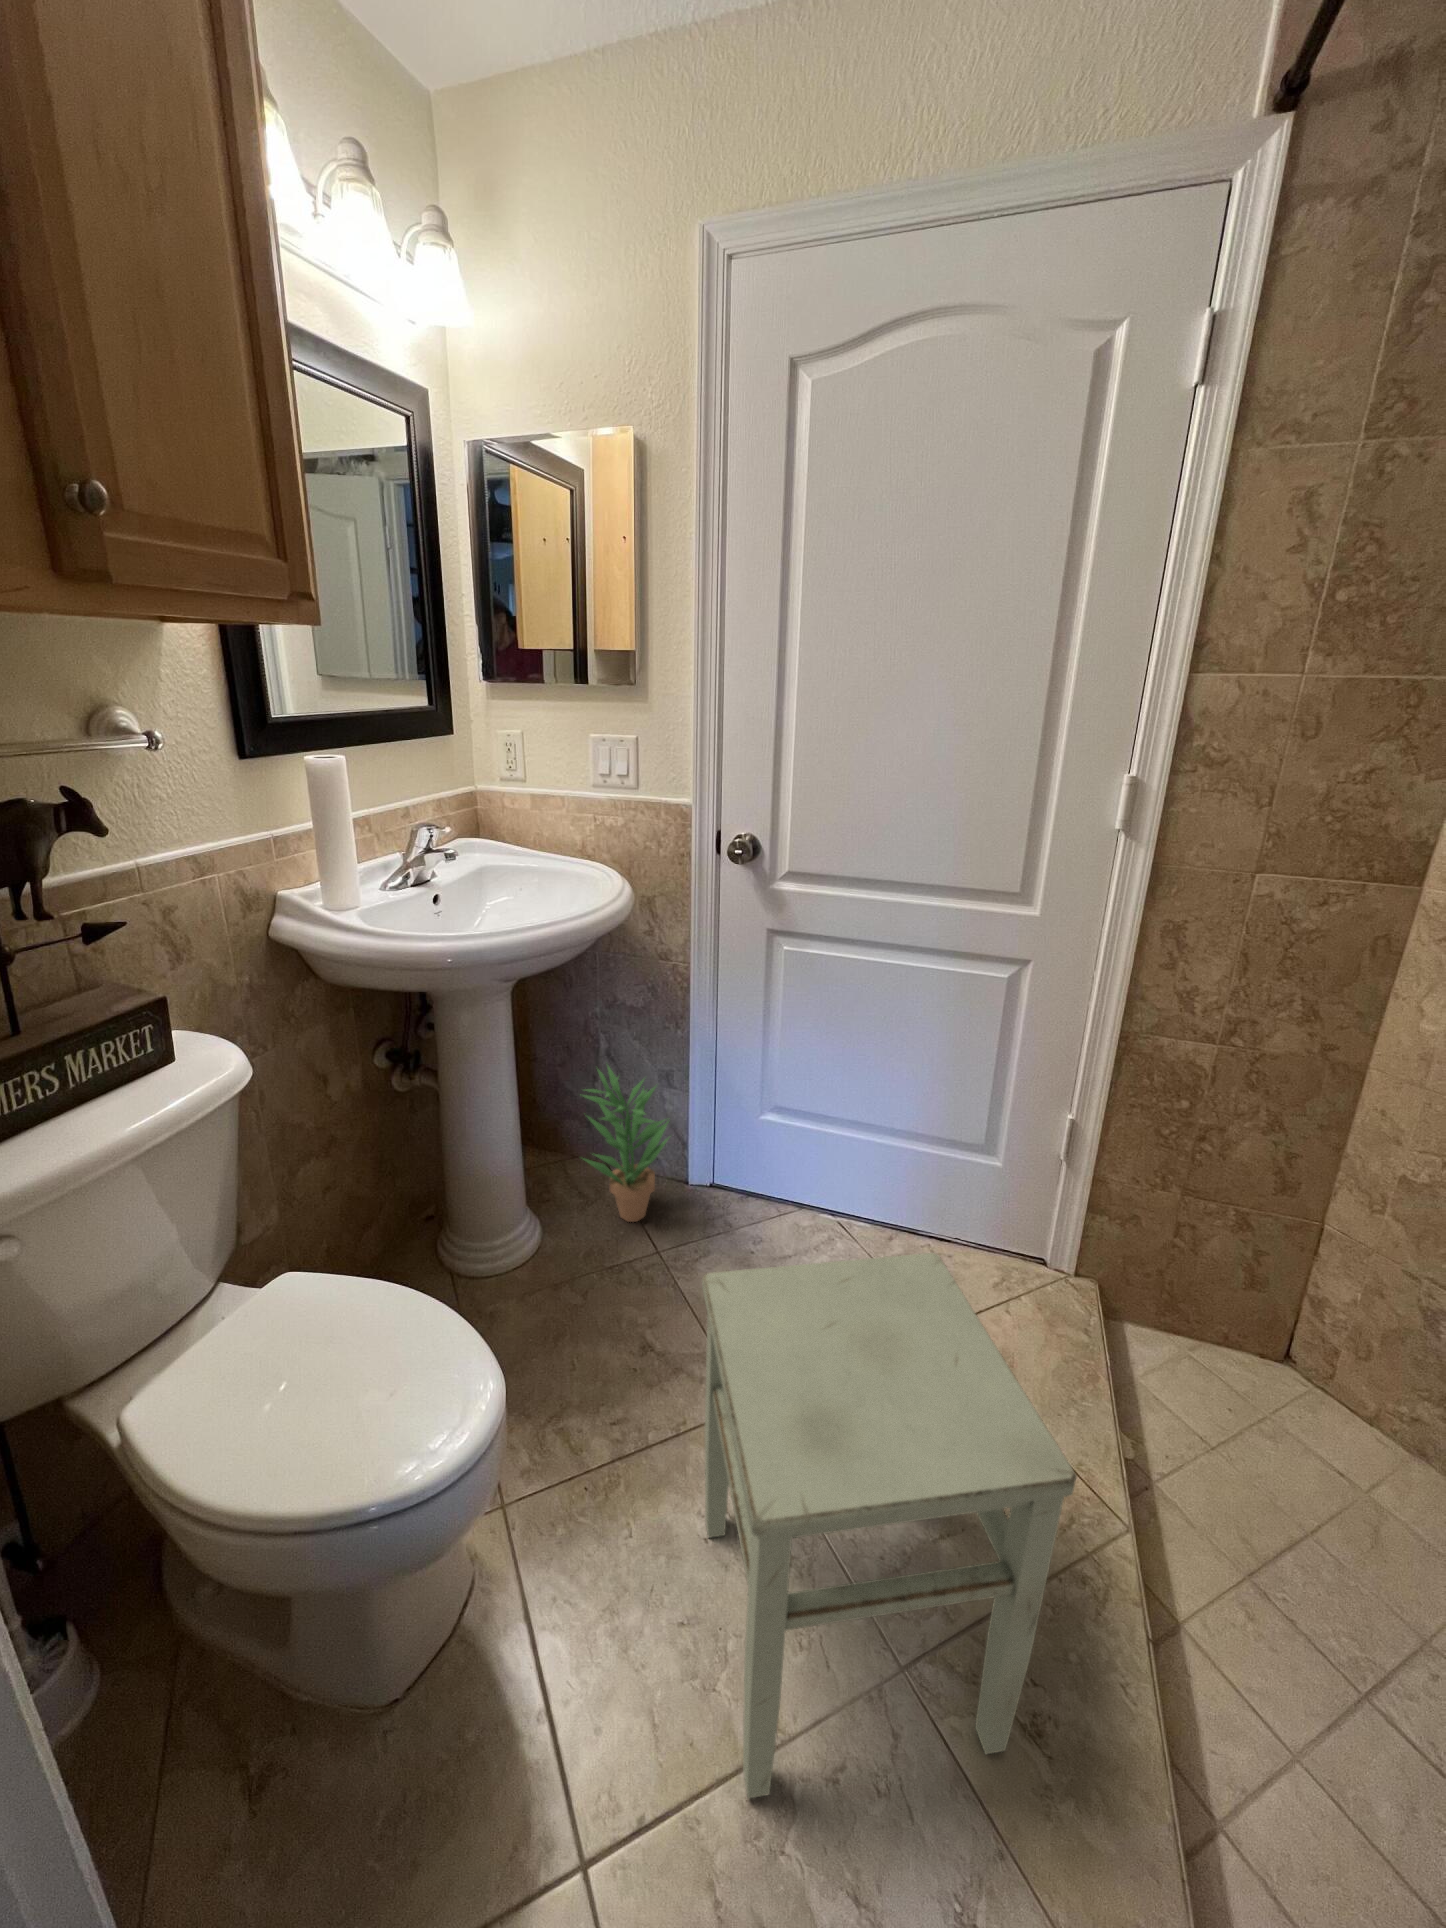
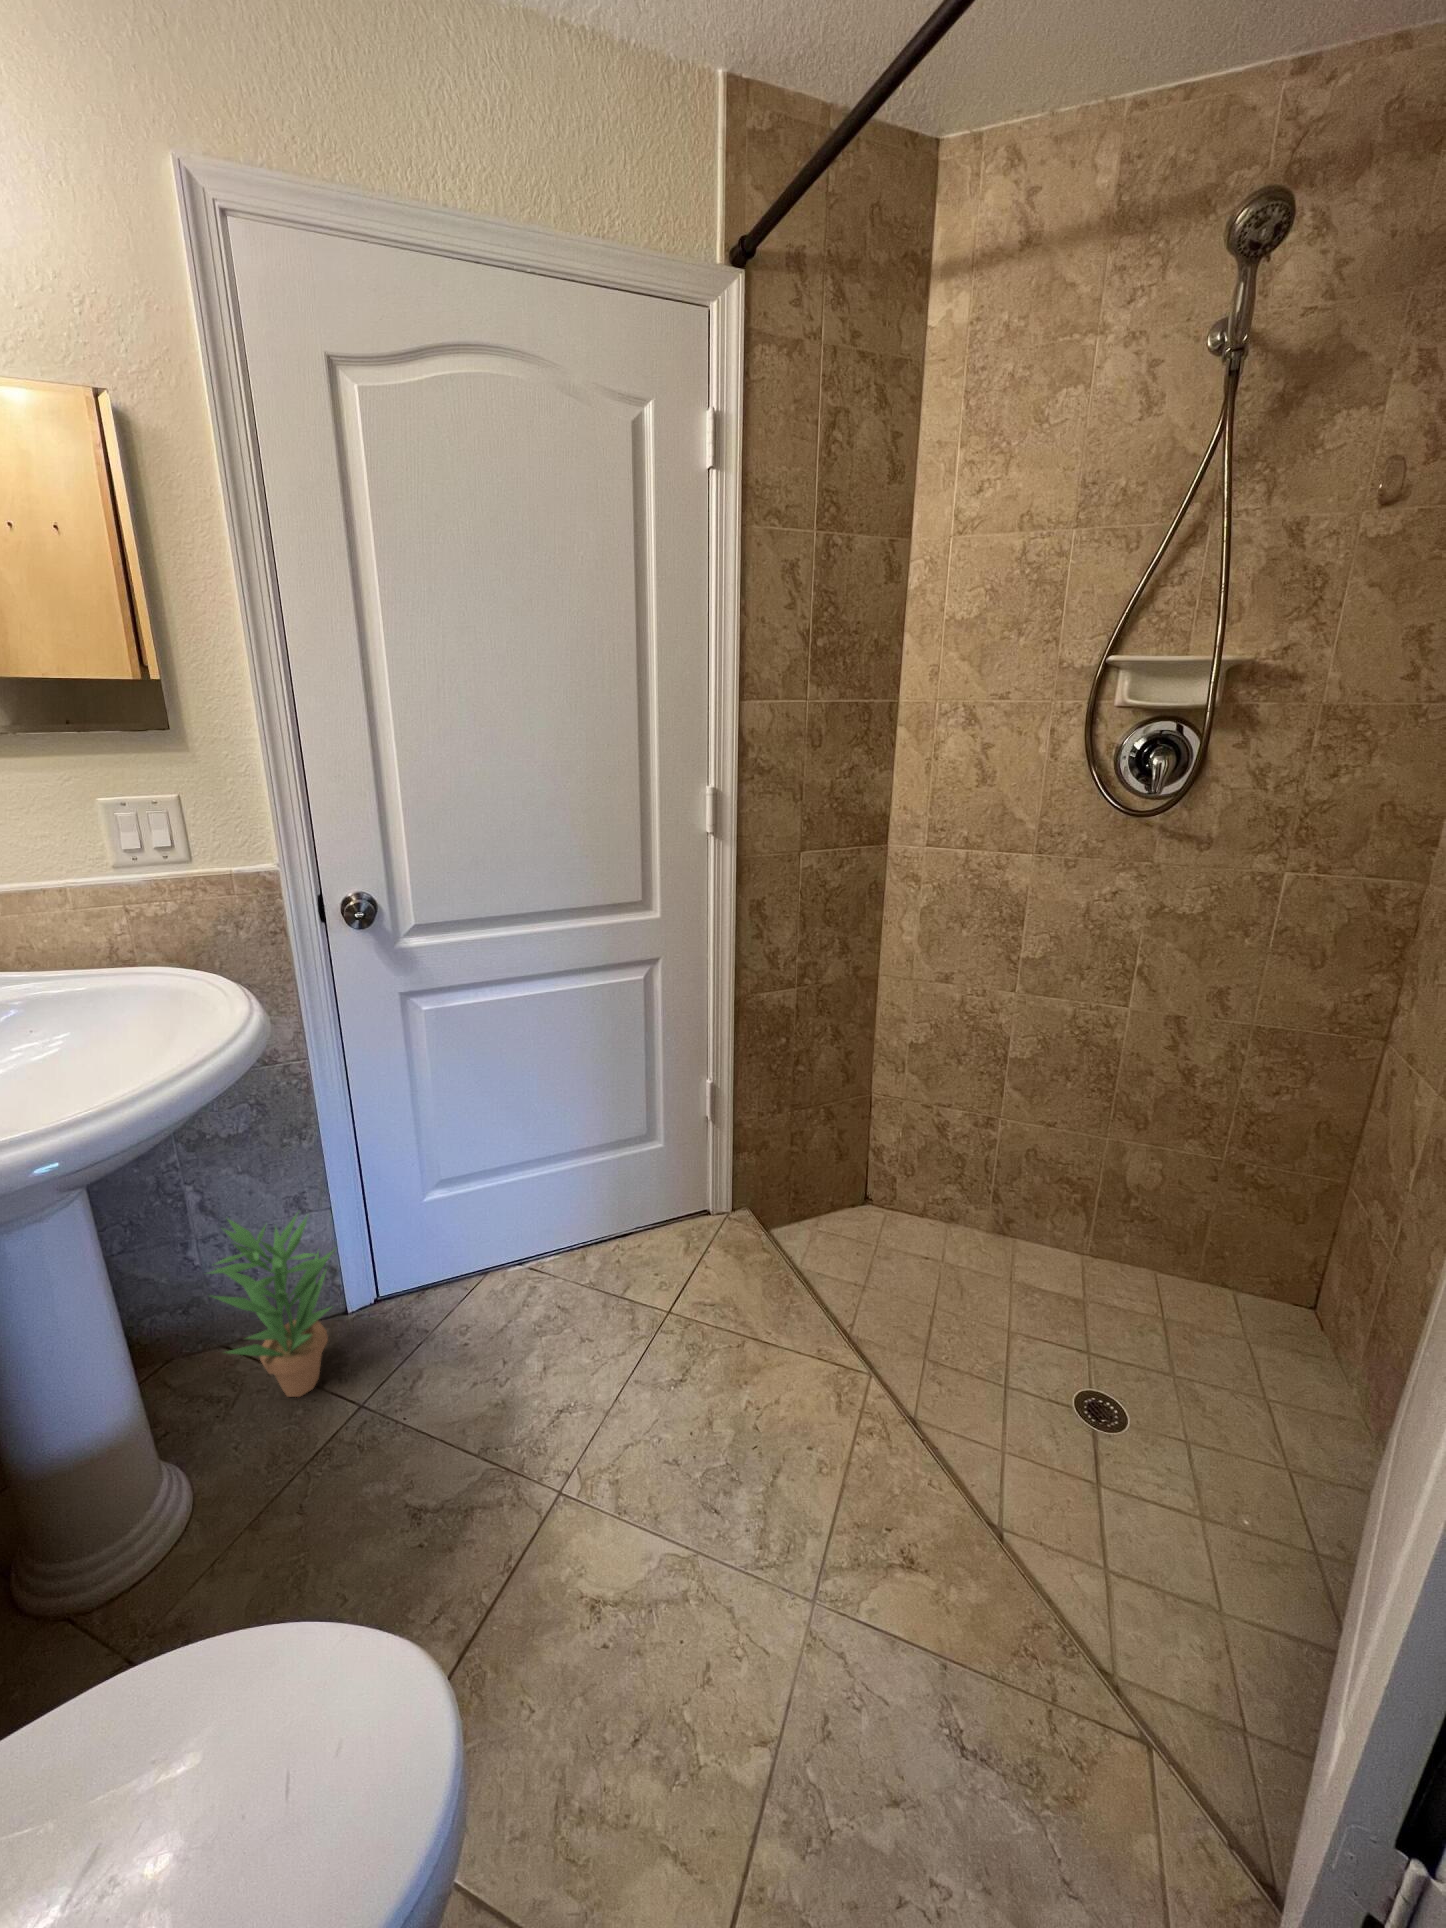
stool: present [702,1253,1077,1799] -> none [569,1237,938,1828]

